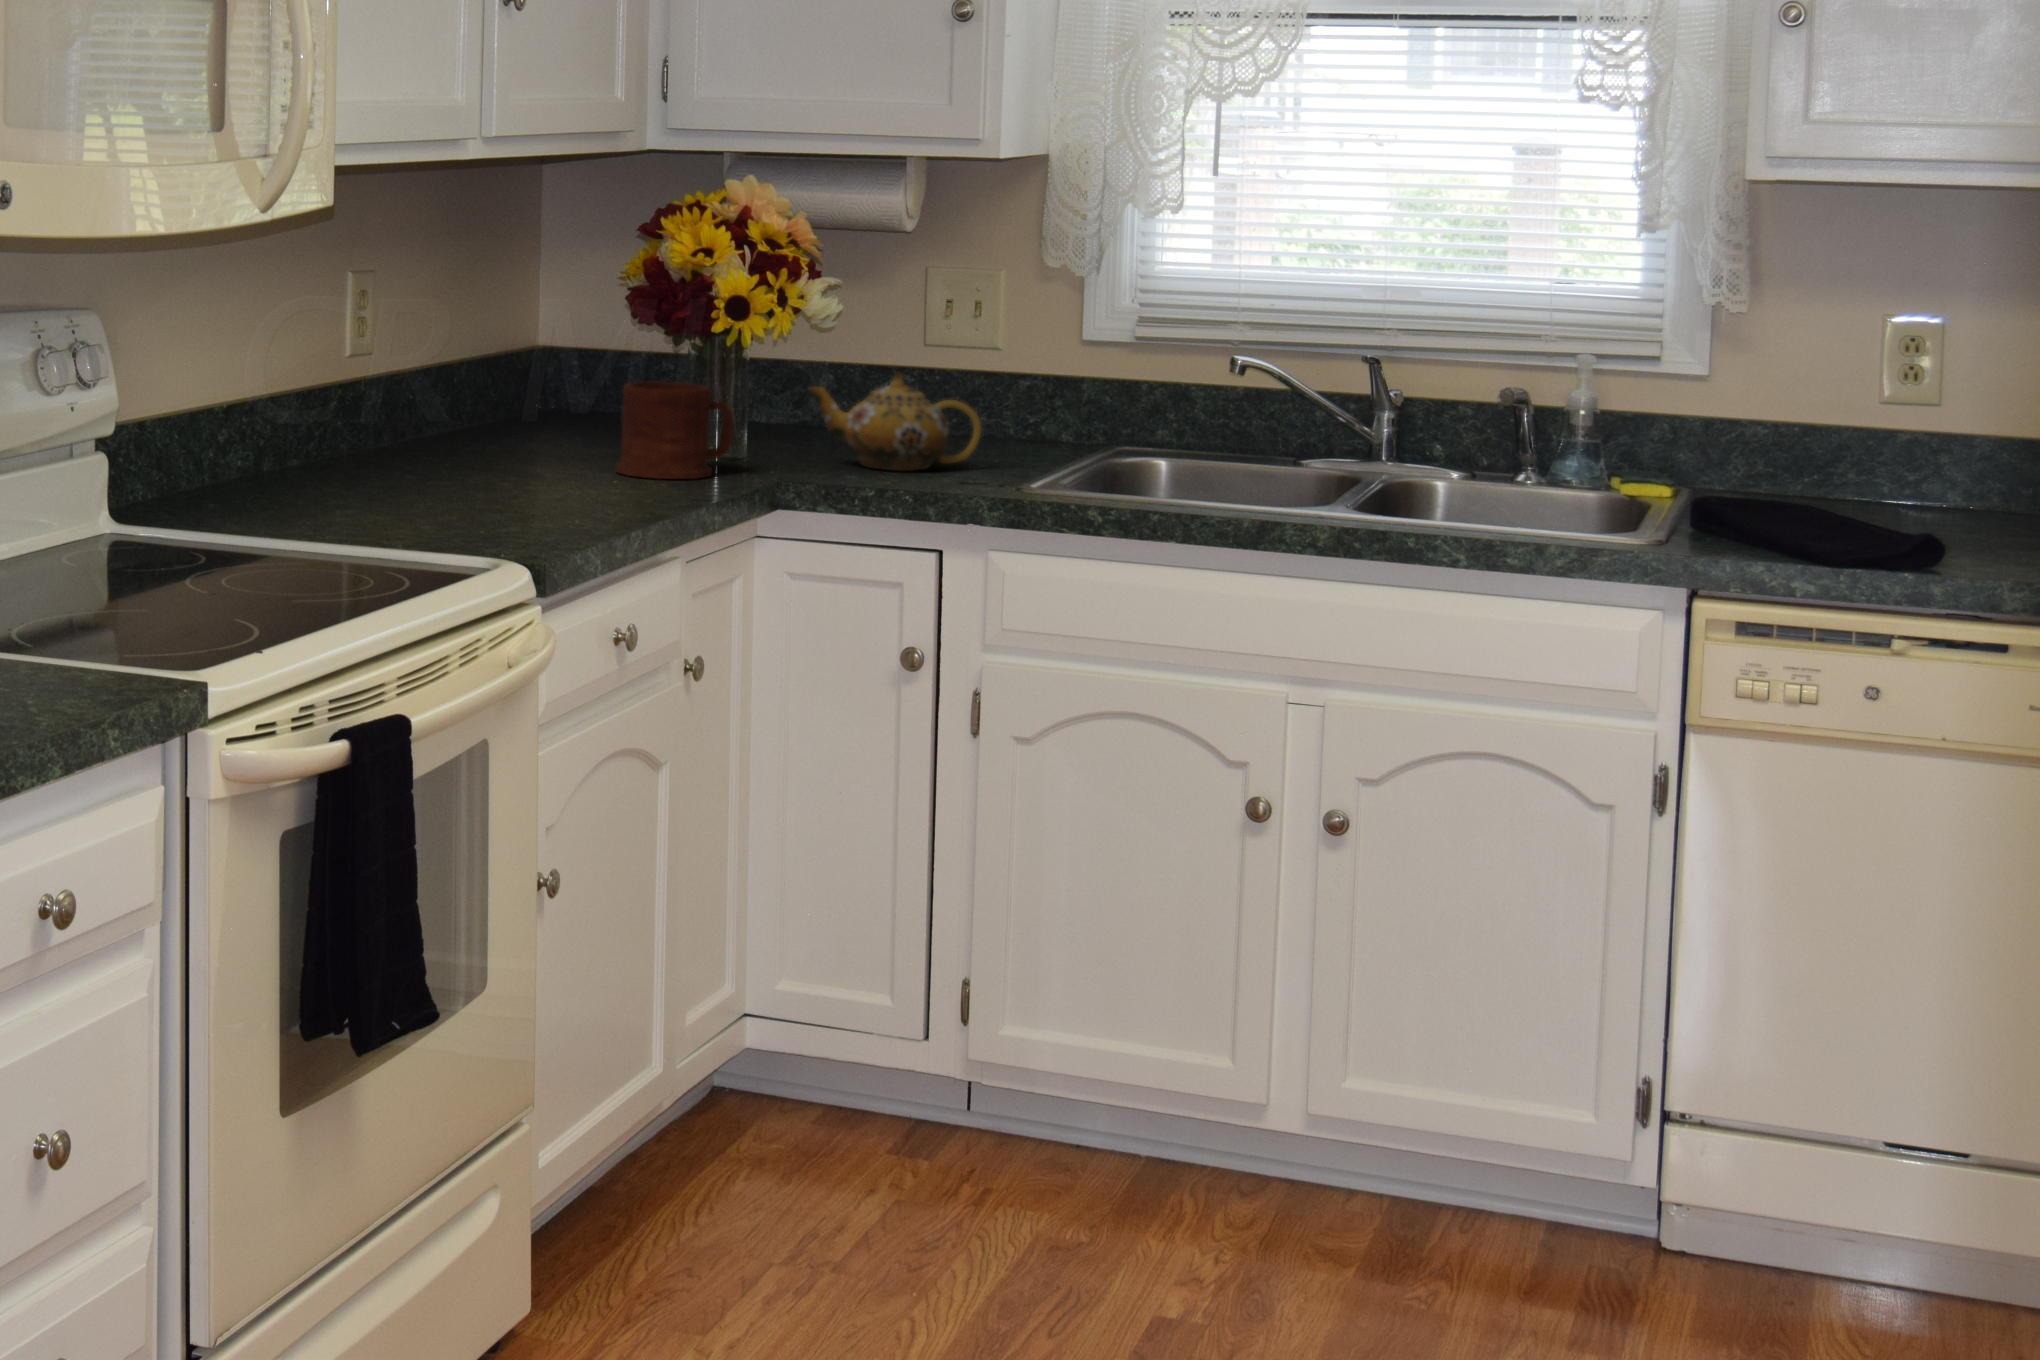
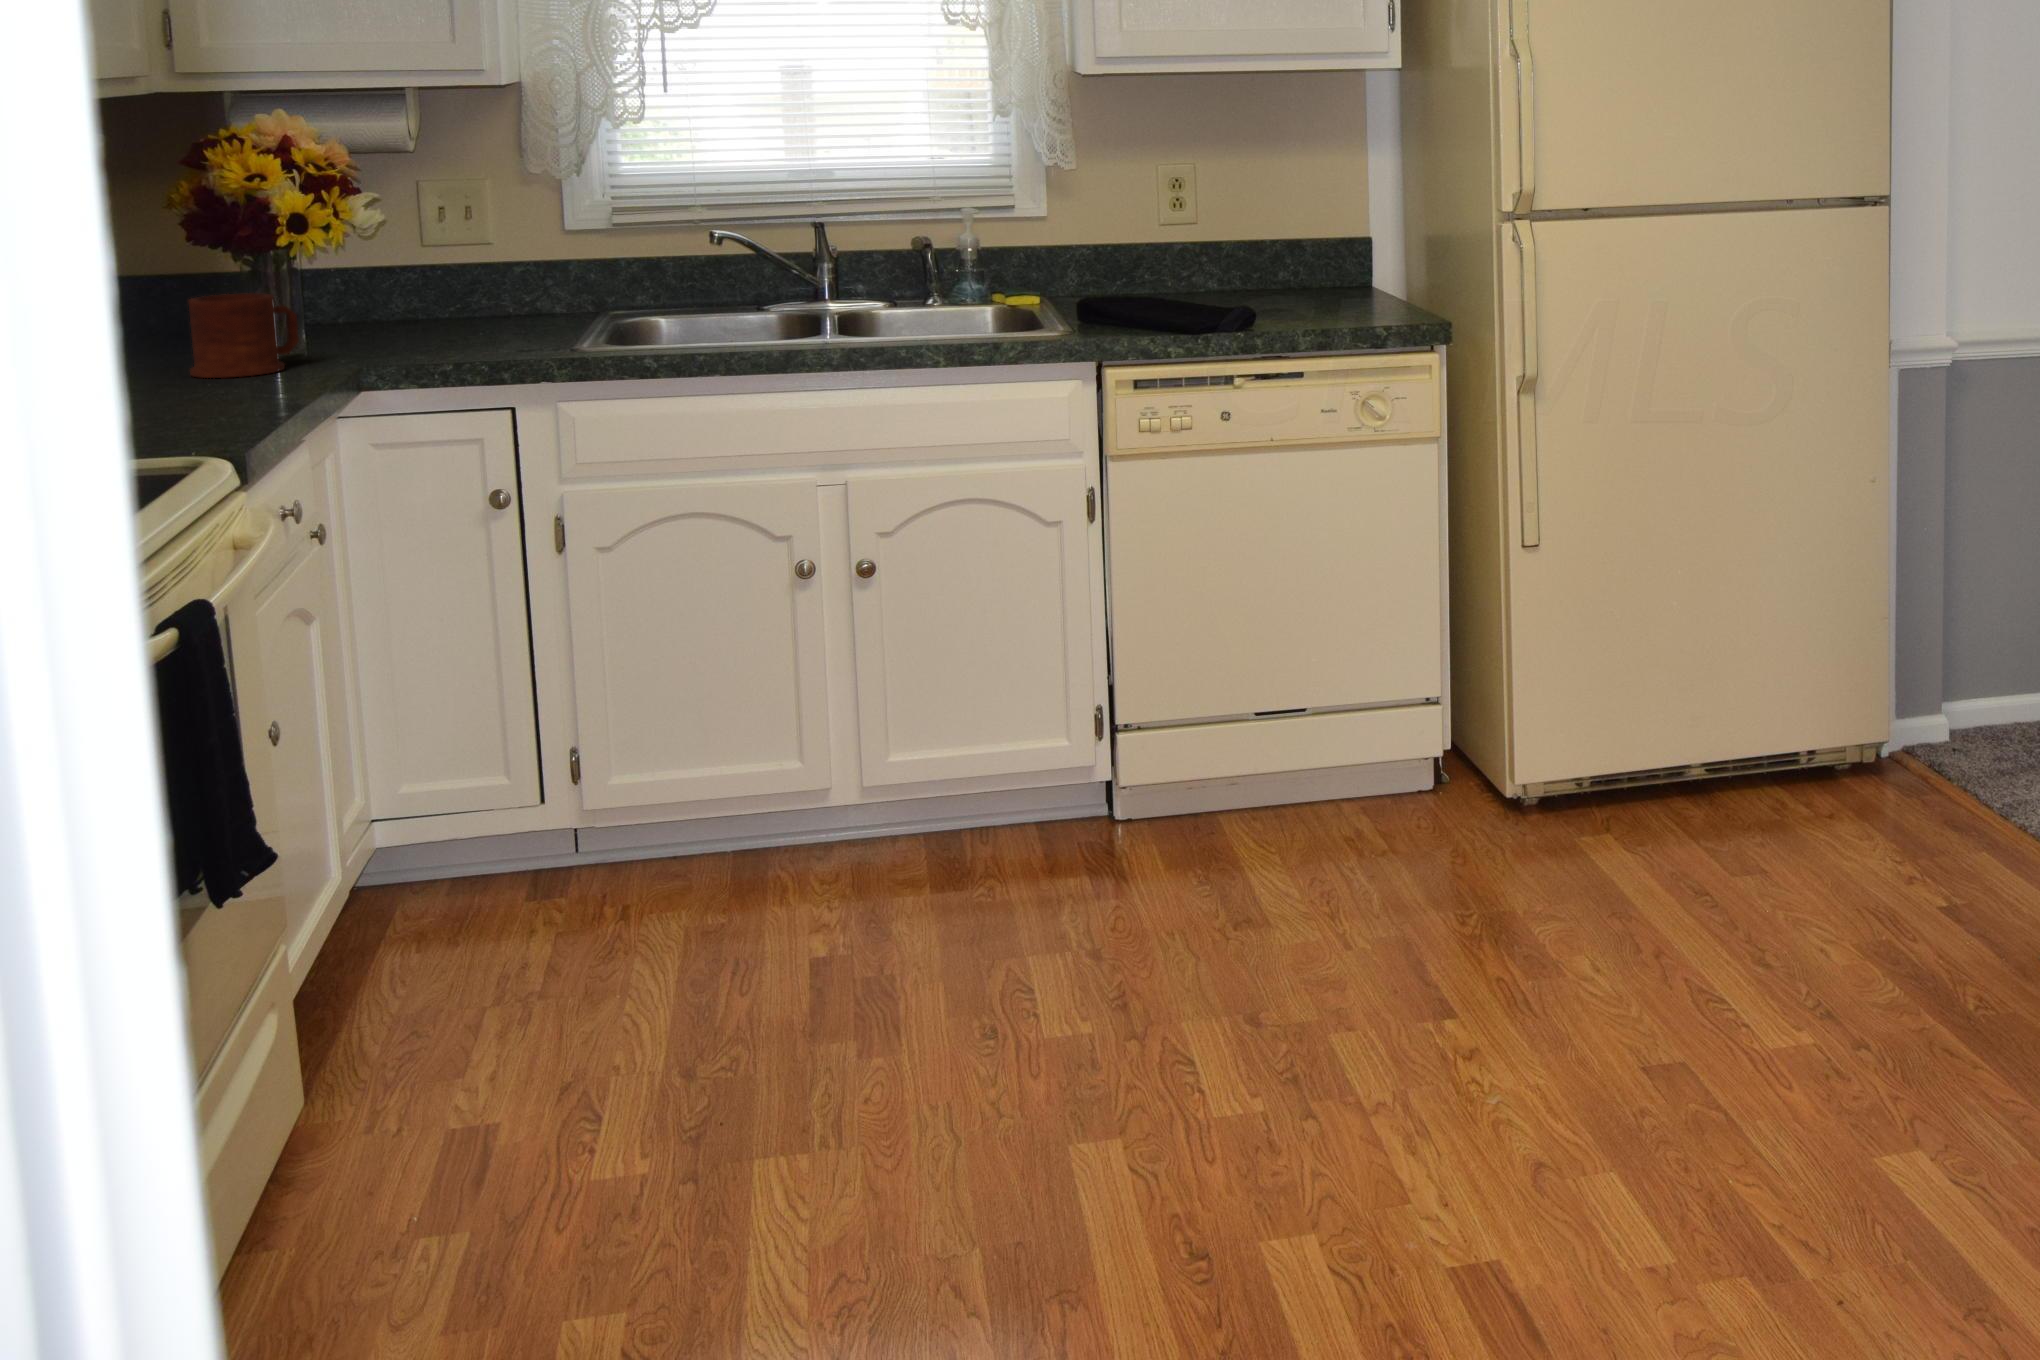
teapot: present [809,372,981,471] -> none [355,267,511,347]

